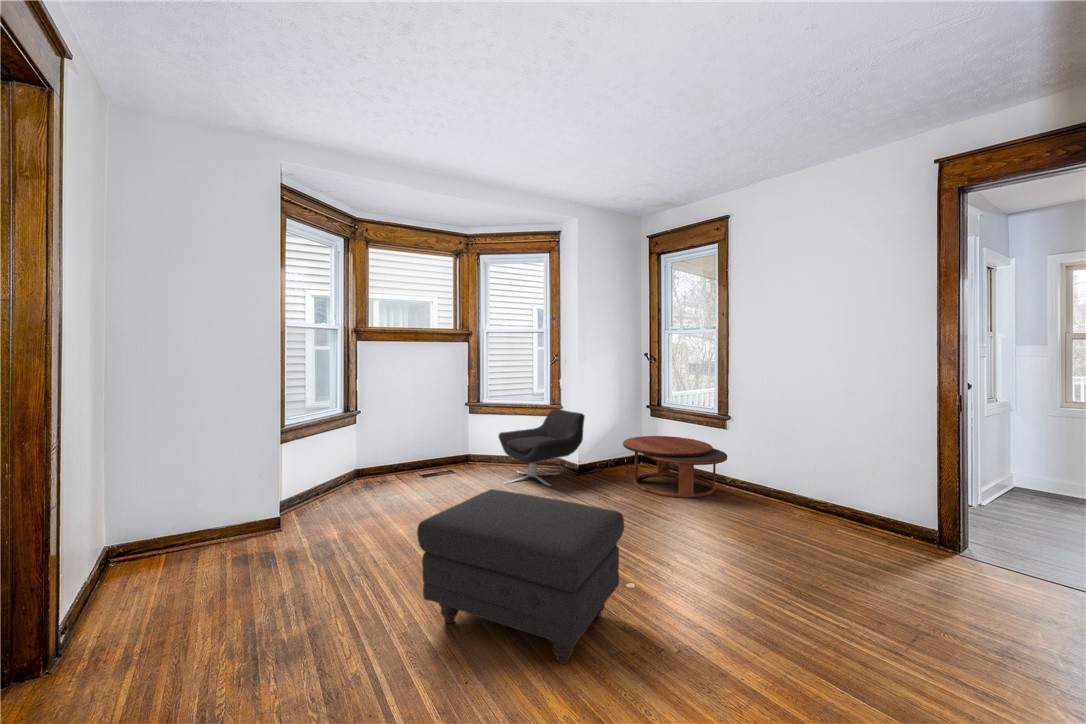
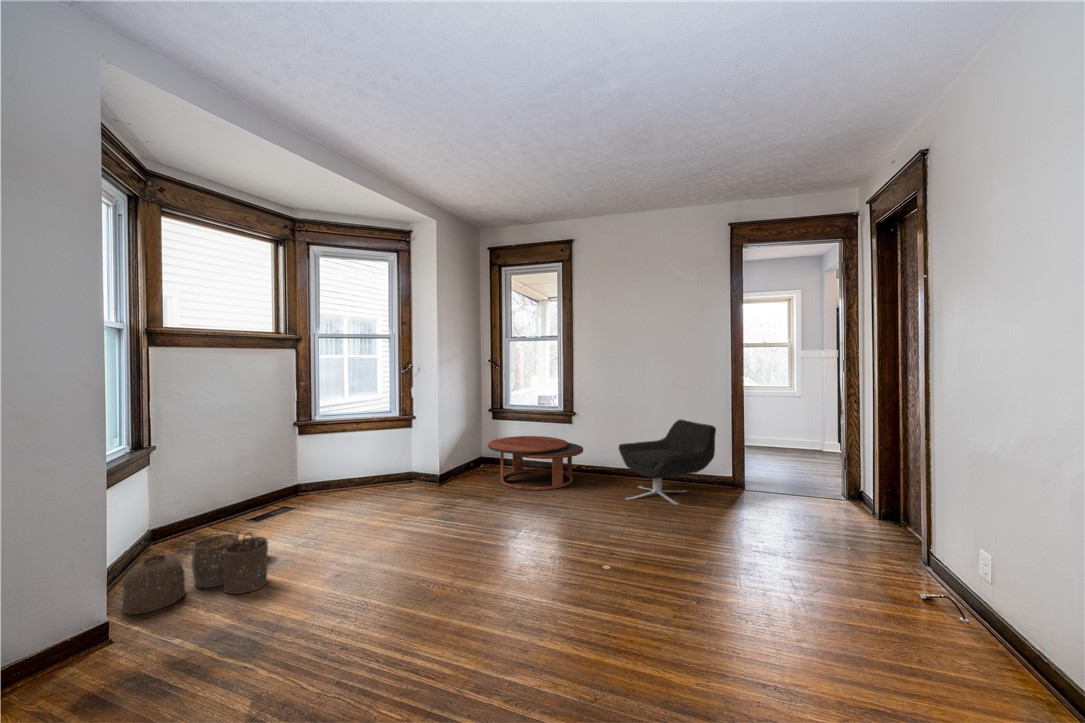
lounge chair: present [499,409,585,485] -> present [619,419,716,505]
woven basket: none [304,476,402,521] -> present [122,530,268,614]
ottoman: present [417,489,624,664] -> none [480,499,672,658]

